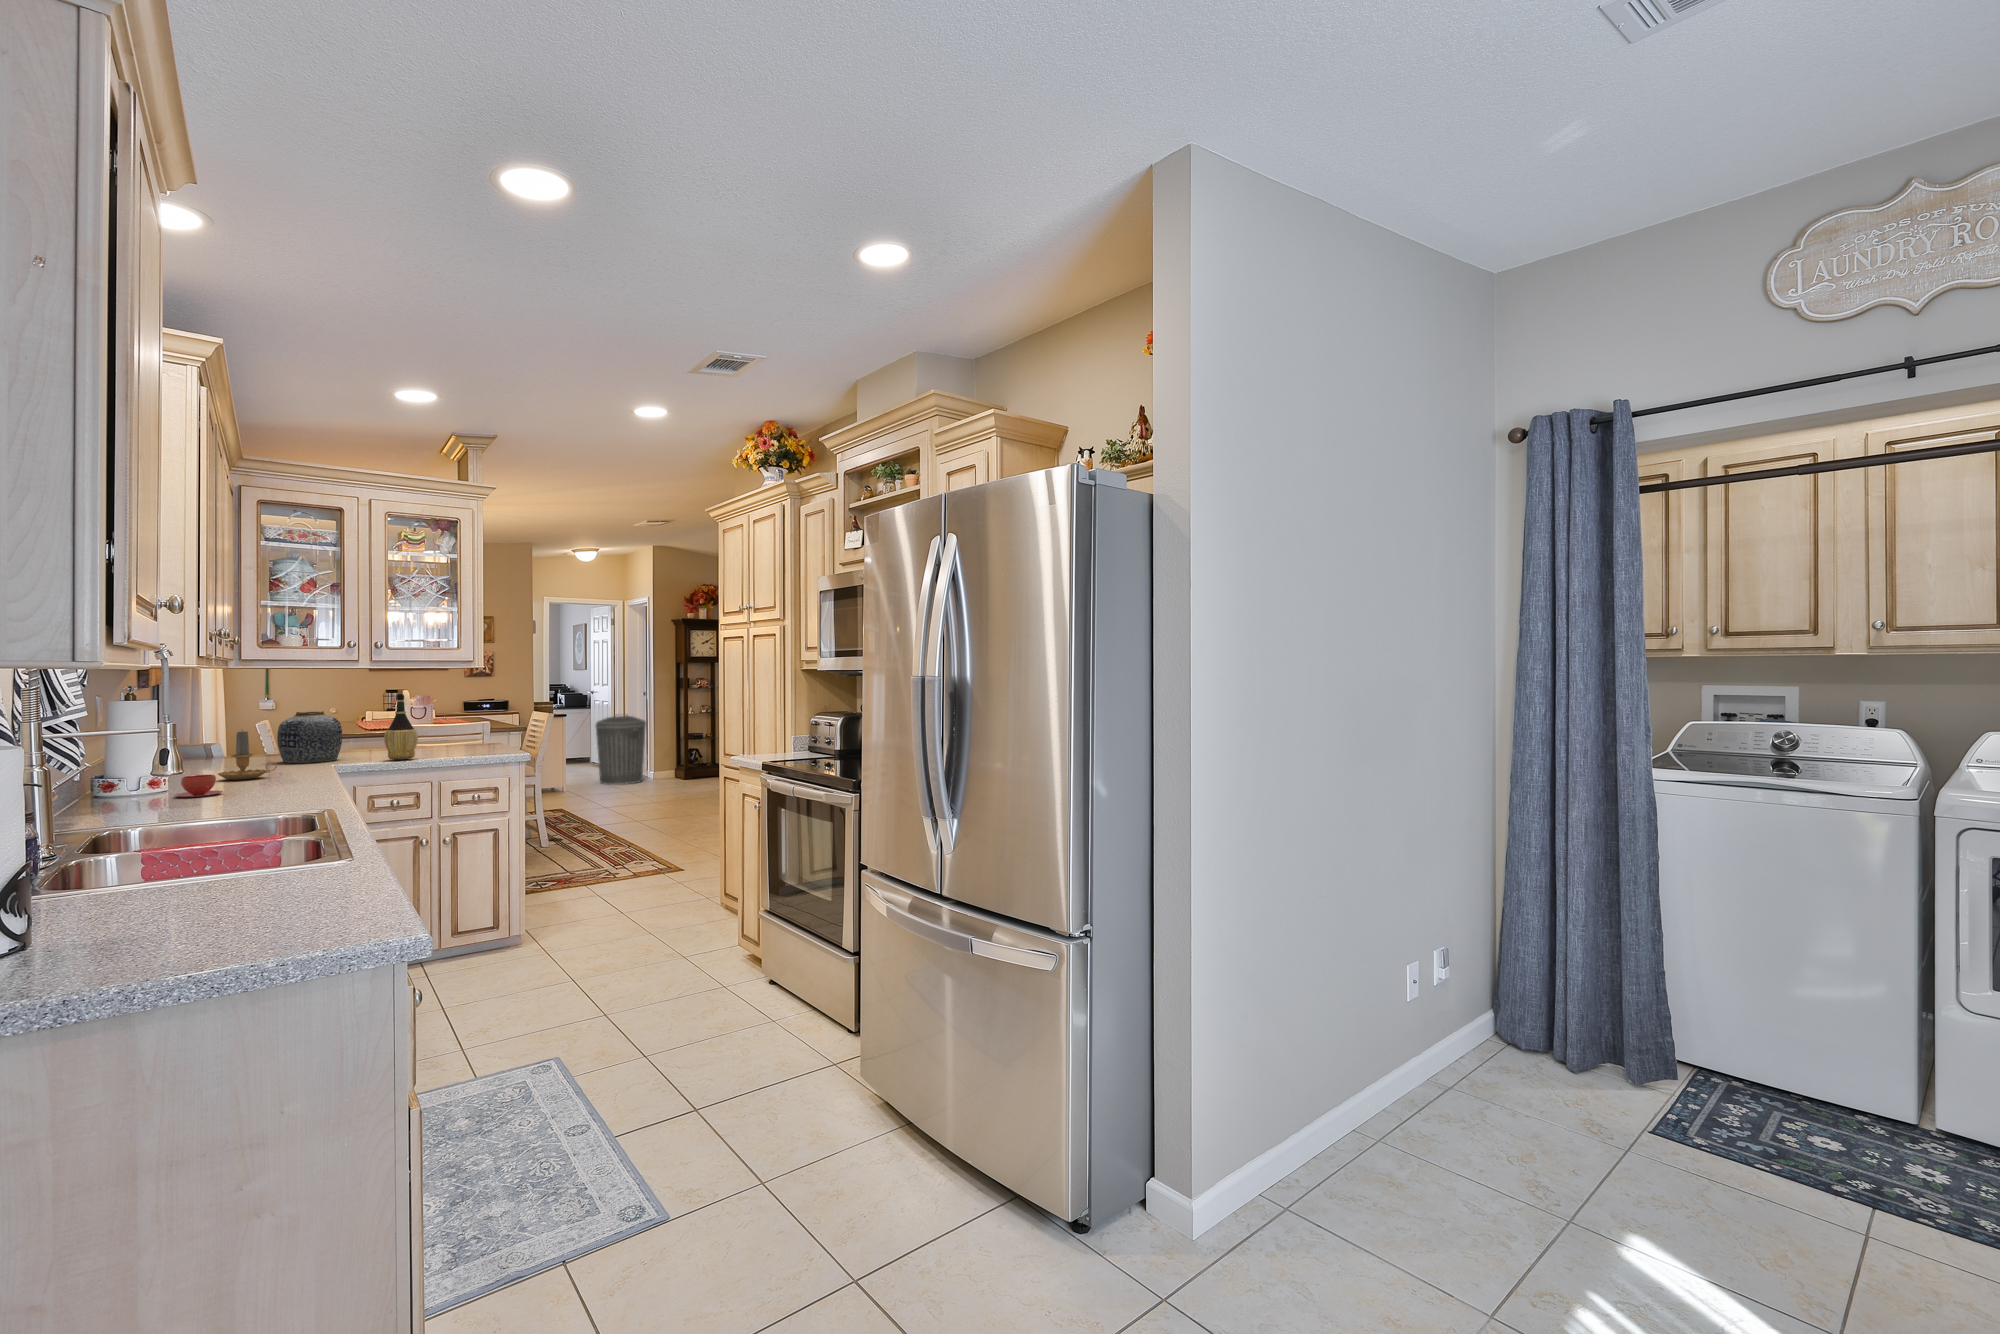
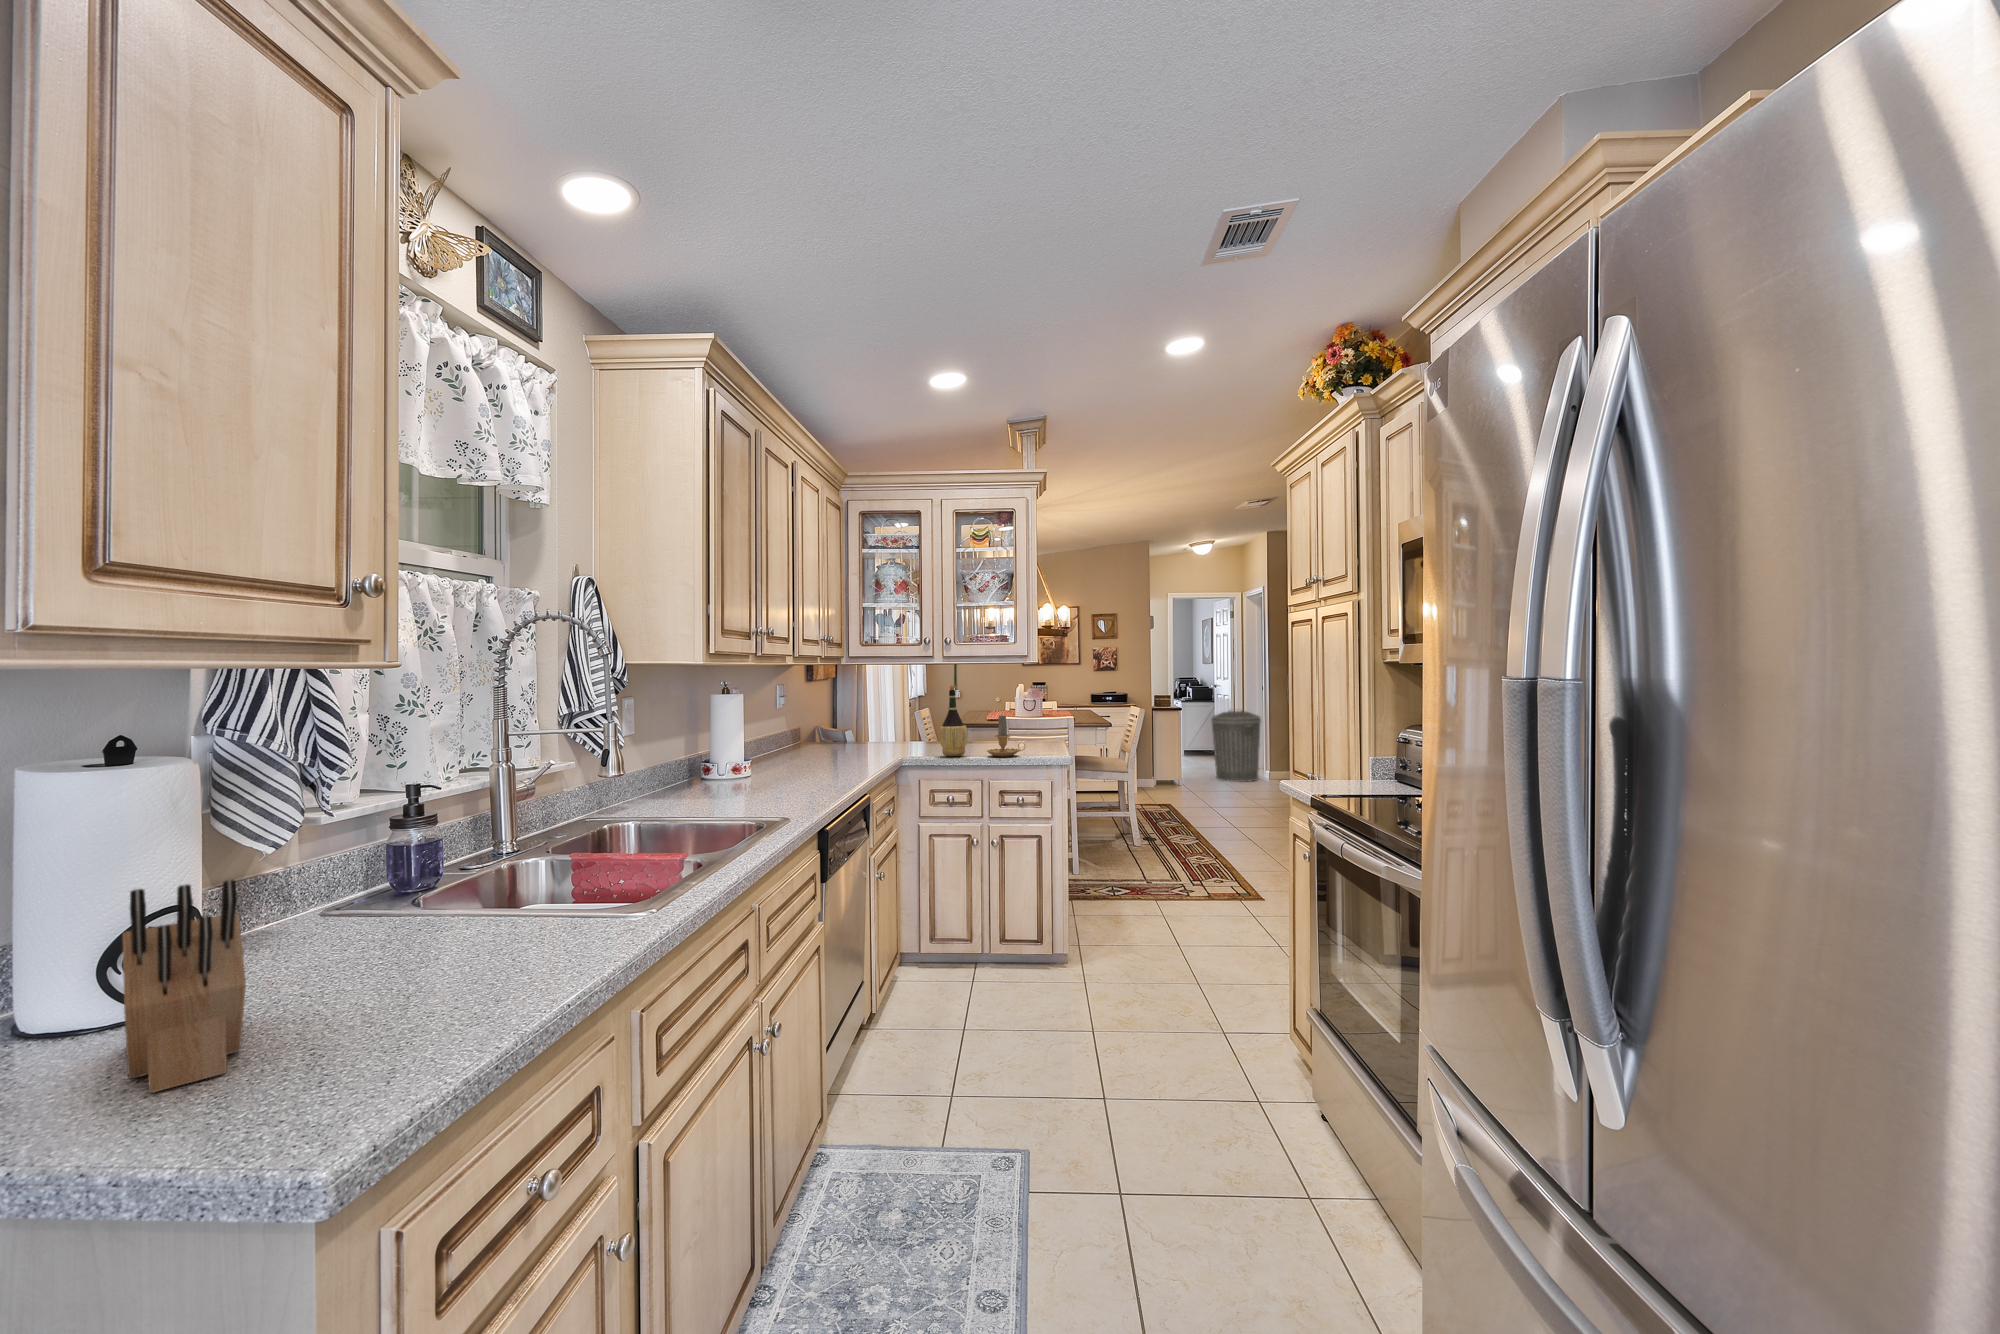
vase: present [277,711,342,763] -> none [864,705,914,754]
candle: present [218,731,277,780] -> present [987,715,1025,757]
teacup: present [174,775,223,798] -> none [728,767,765,789]
knife block: none [67,806,264,952] -> present [123,880,246,1093]

